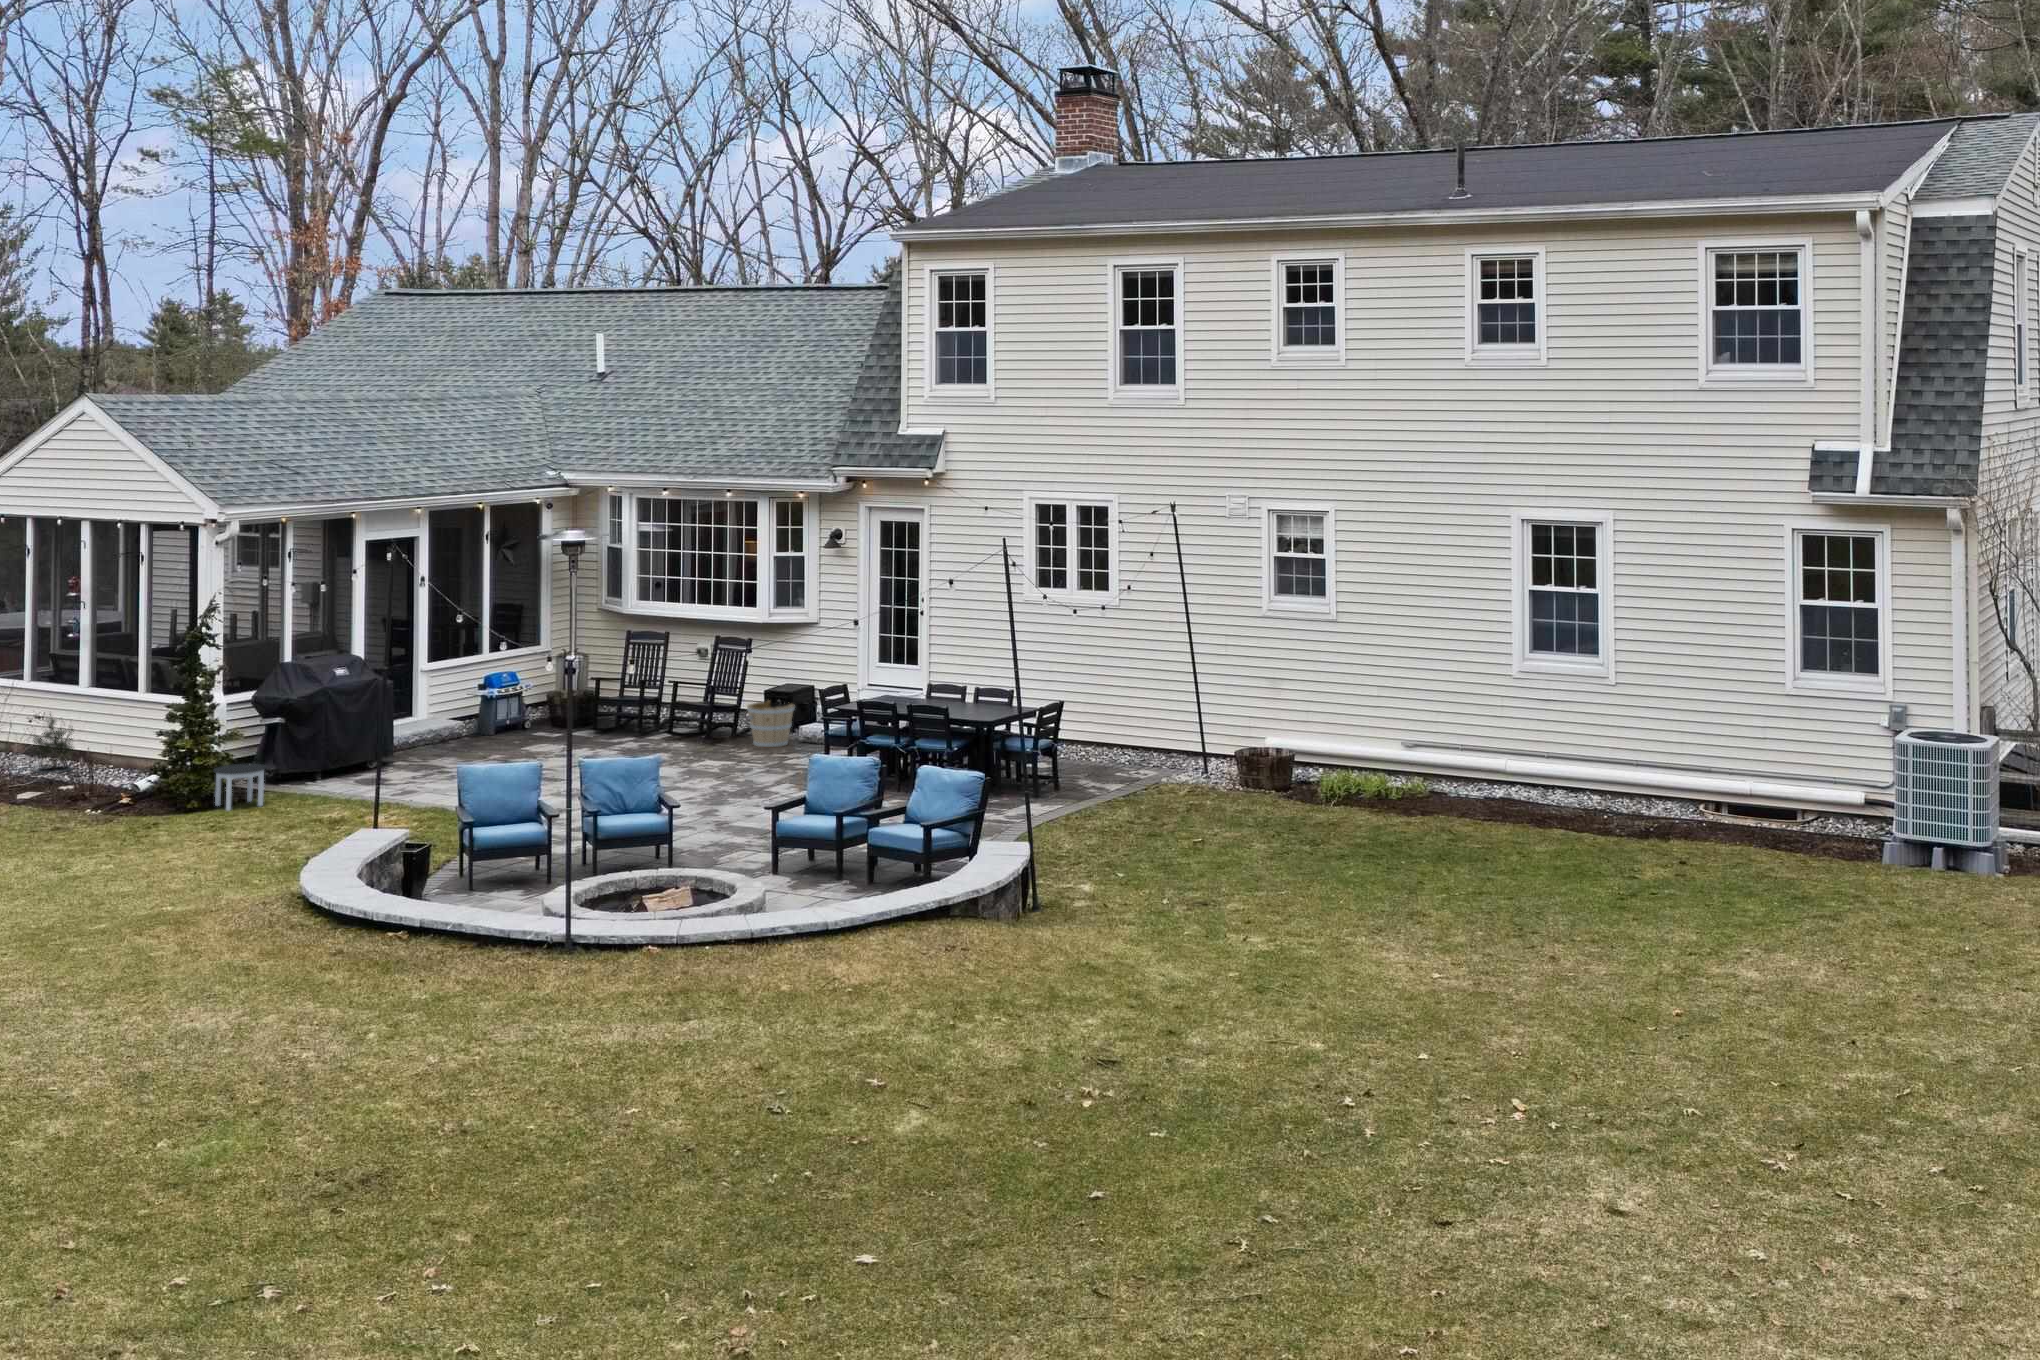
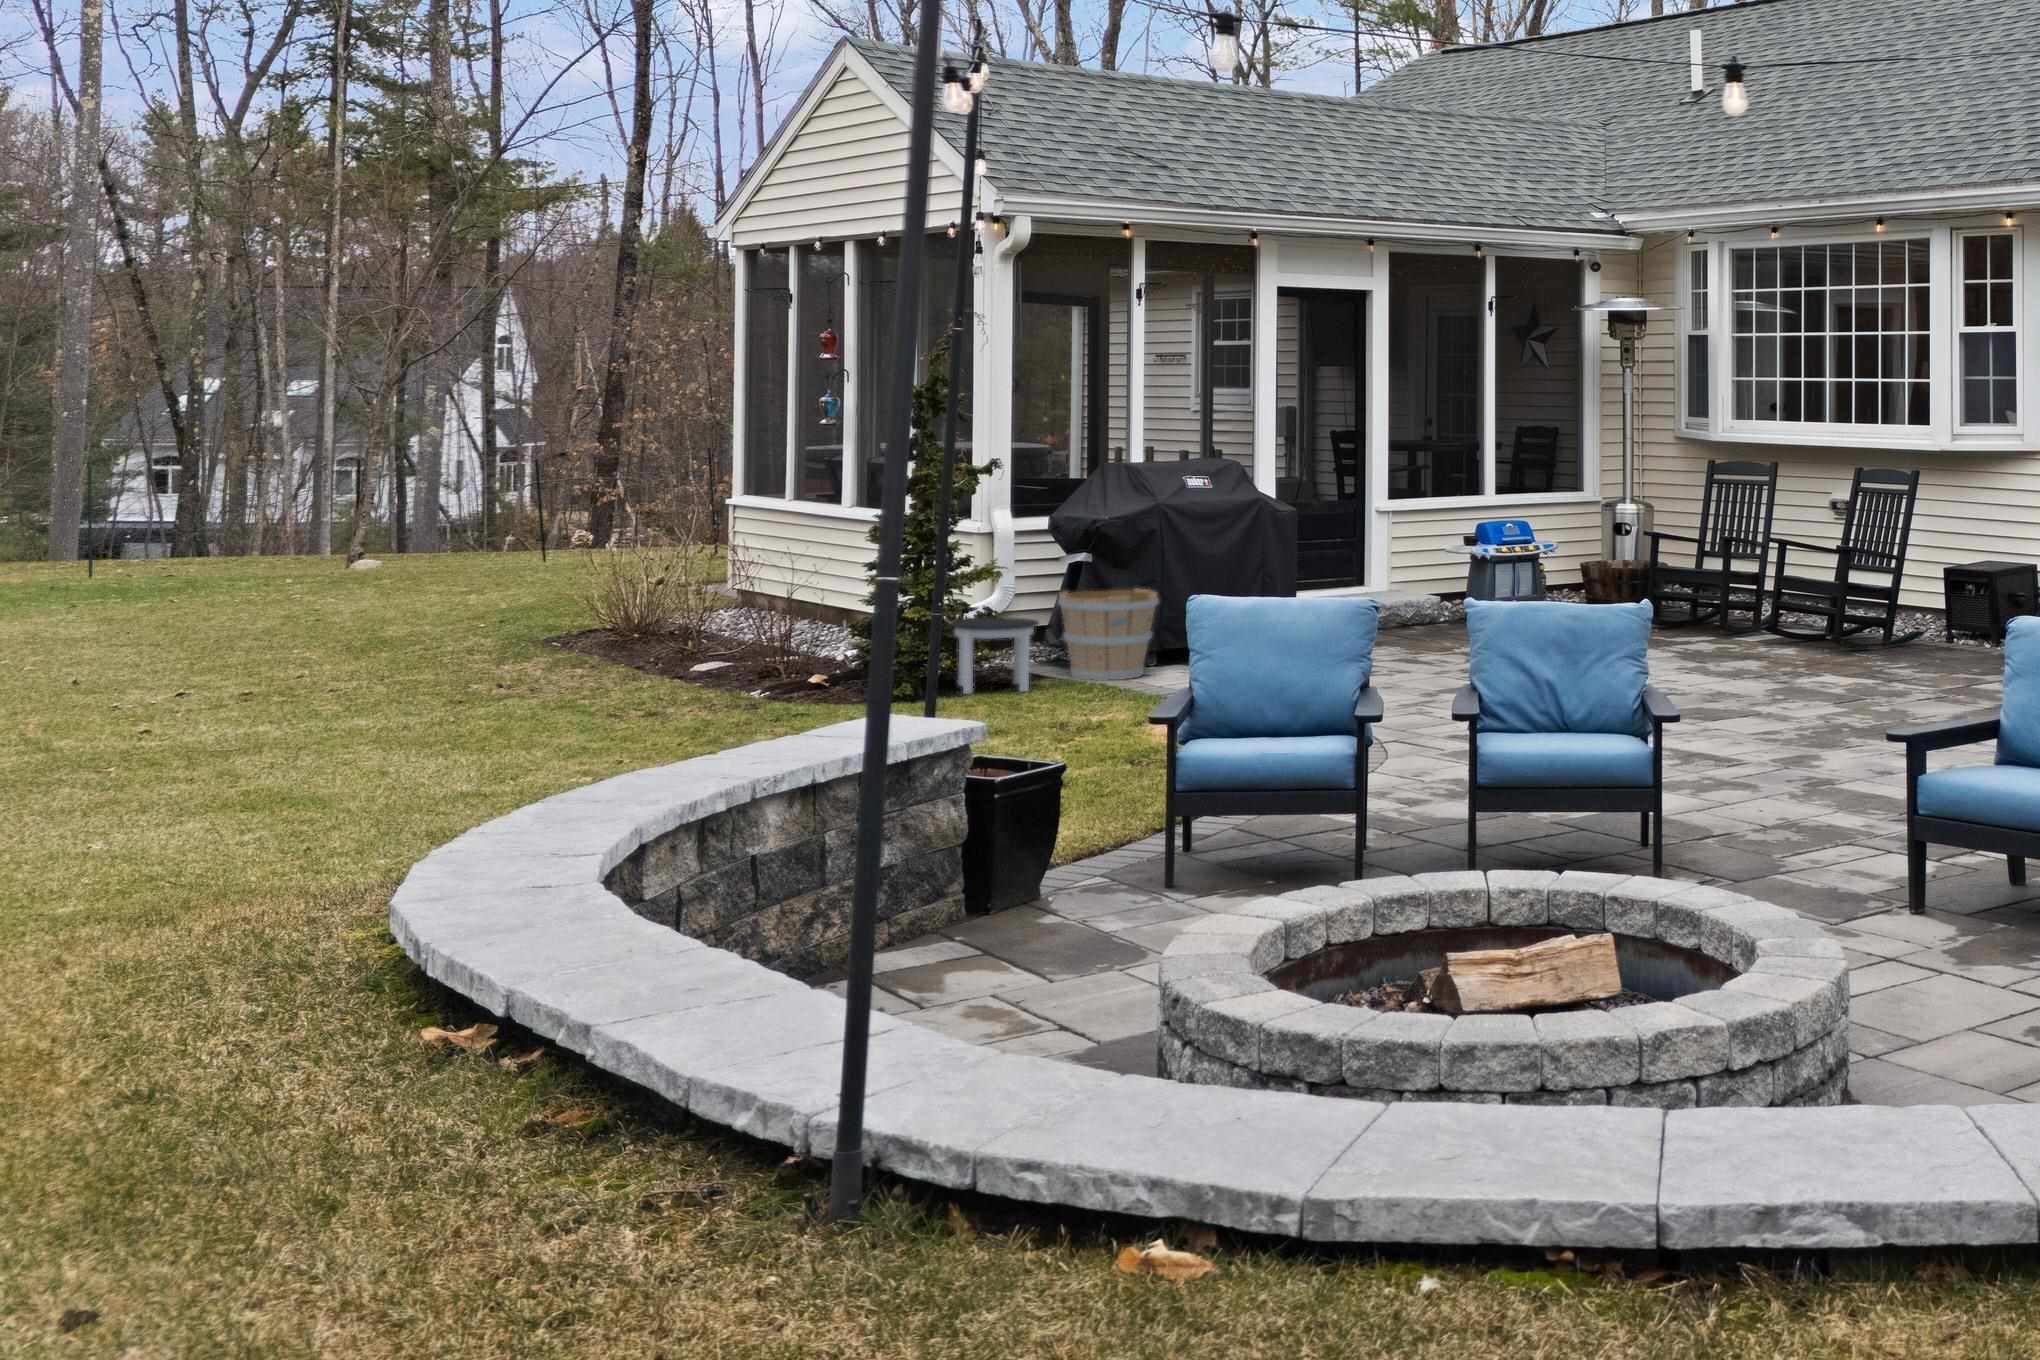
wooden bucket: present [747,701,795,747] -> present [1058,588,1159,680]
potted tree: present [31,714,74,774] -> none [788,536,856,632]

